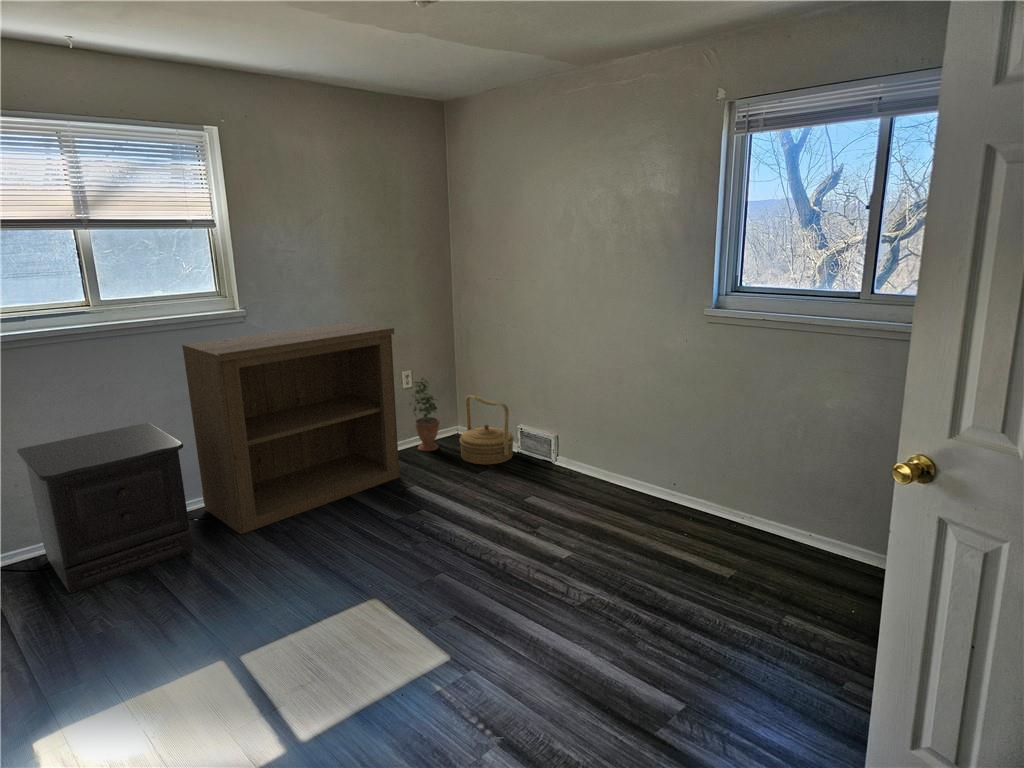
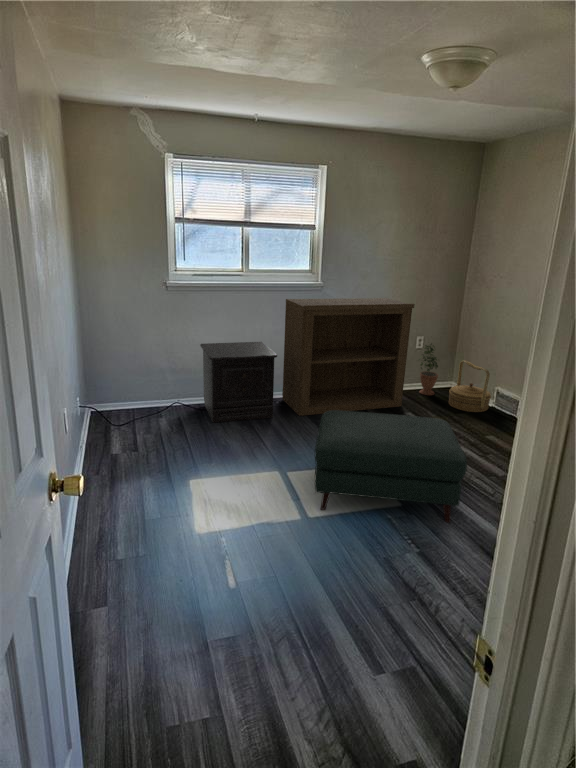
ottoman: none [287,502,539,721] -> present [315,410,467,523]

